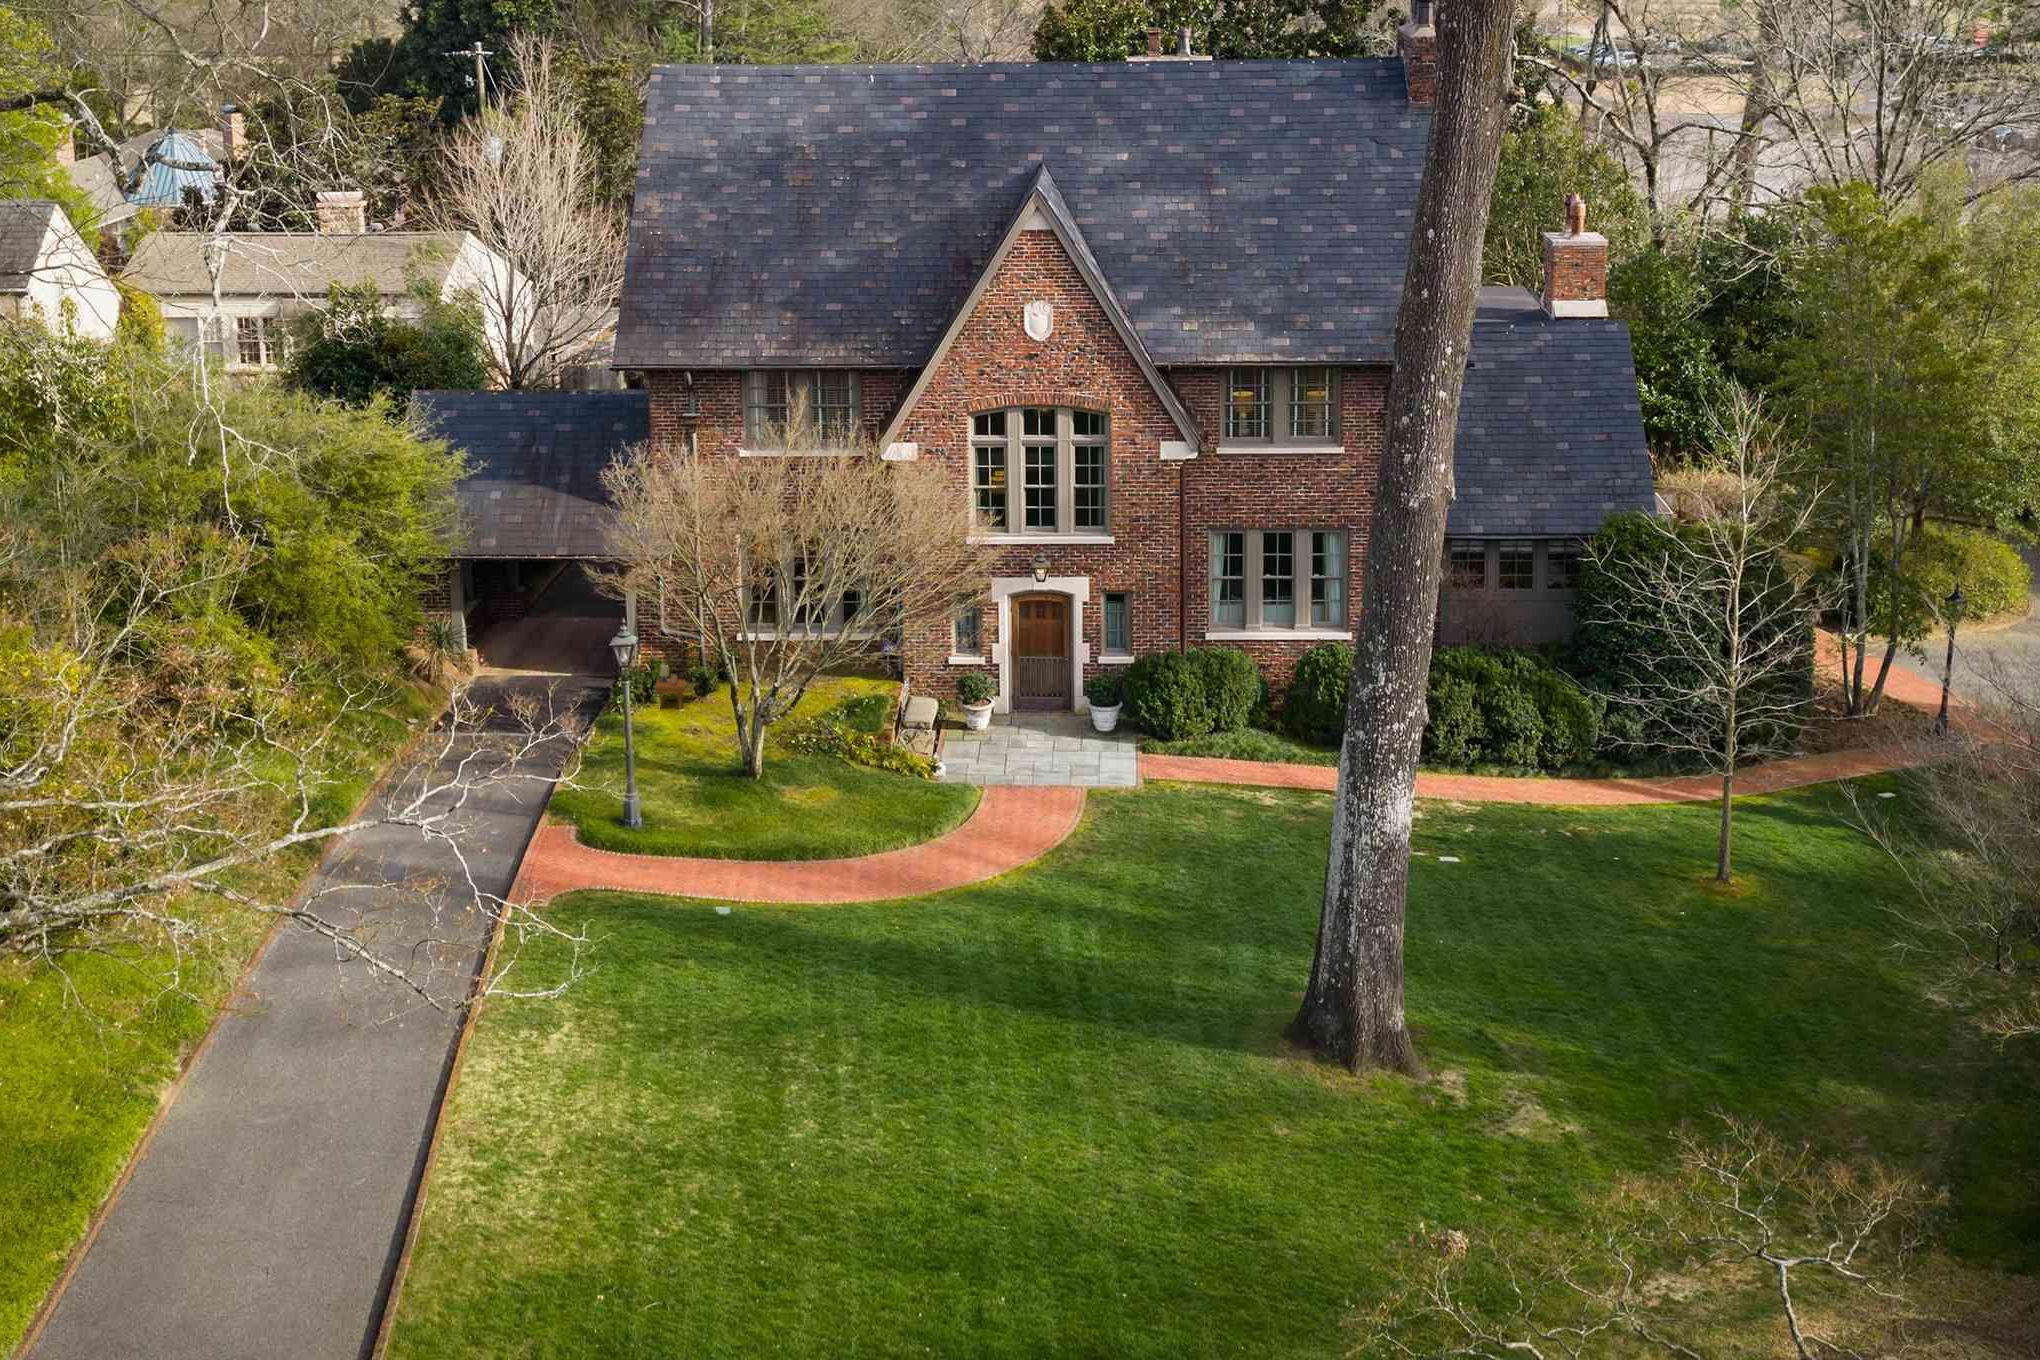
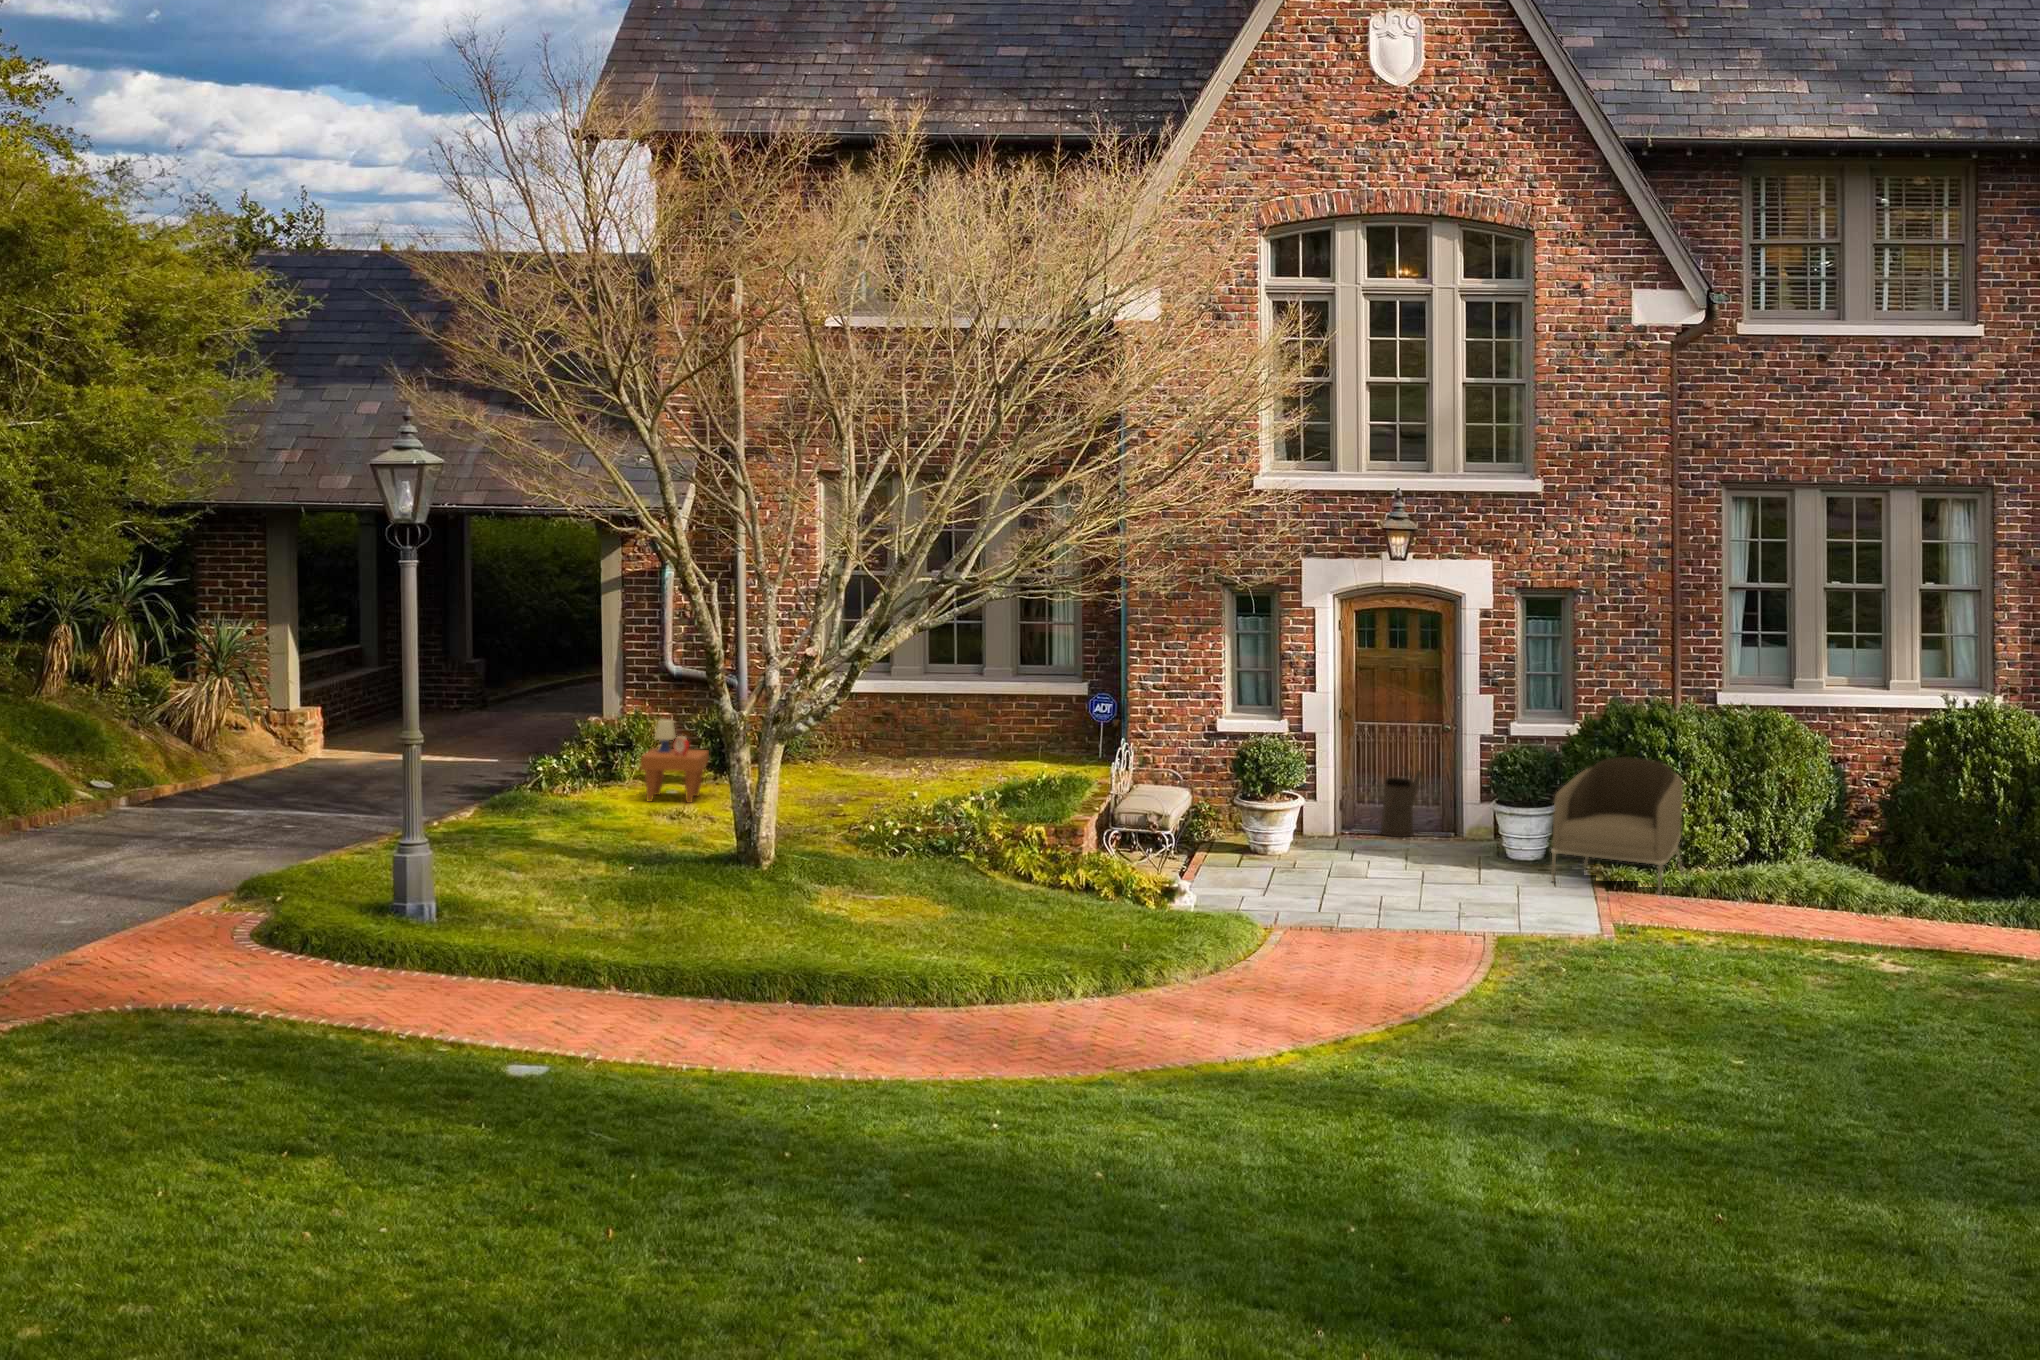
watering can: none [1034,679,1055,718] -> present [1380,767,1421,837]
armchair: none [1122,686,1189,760] -> present [1551,757,1683,894]

